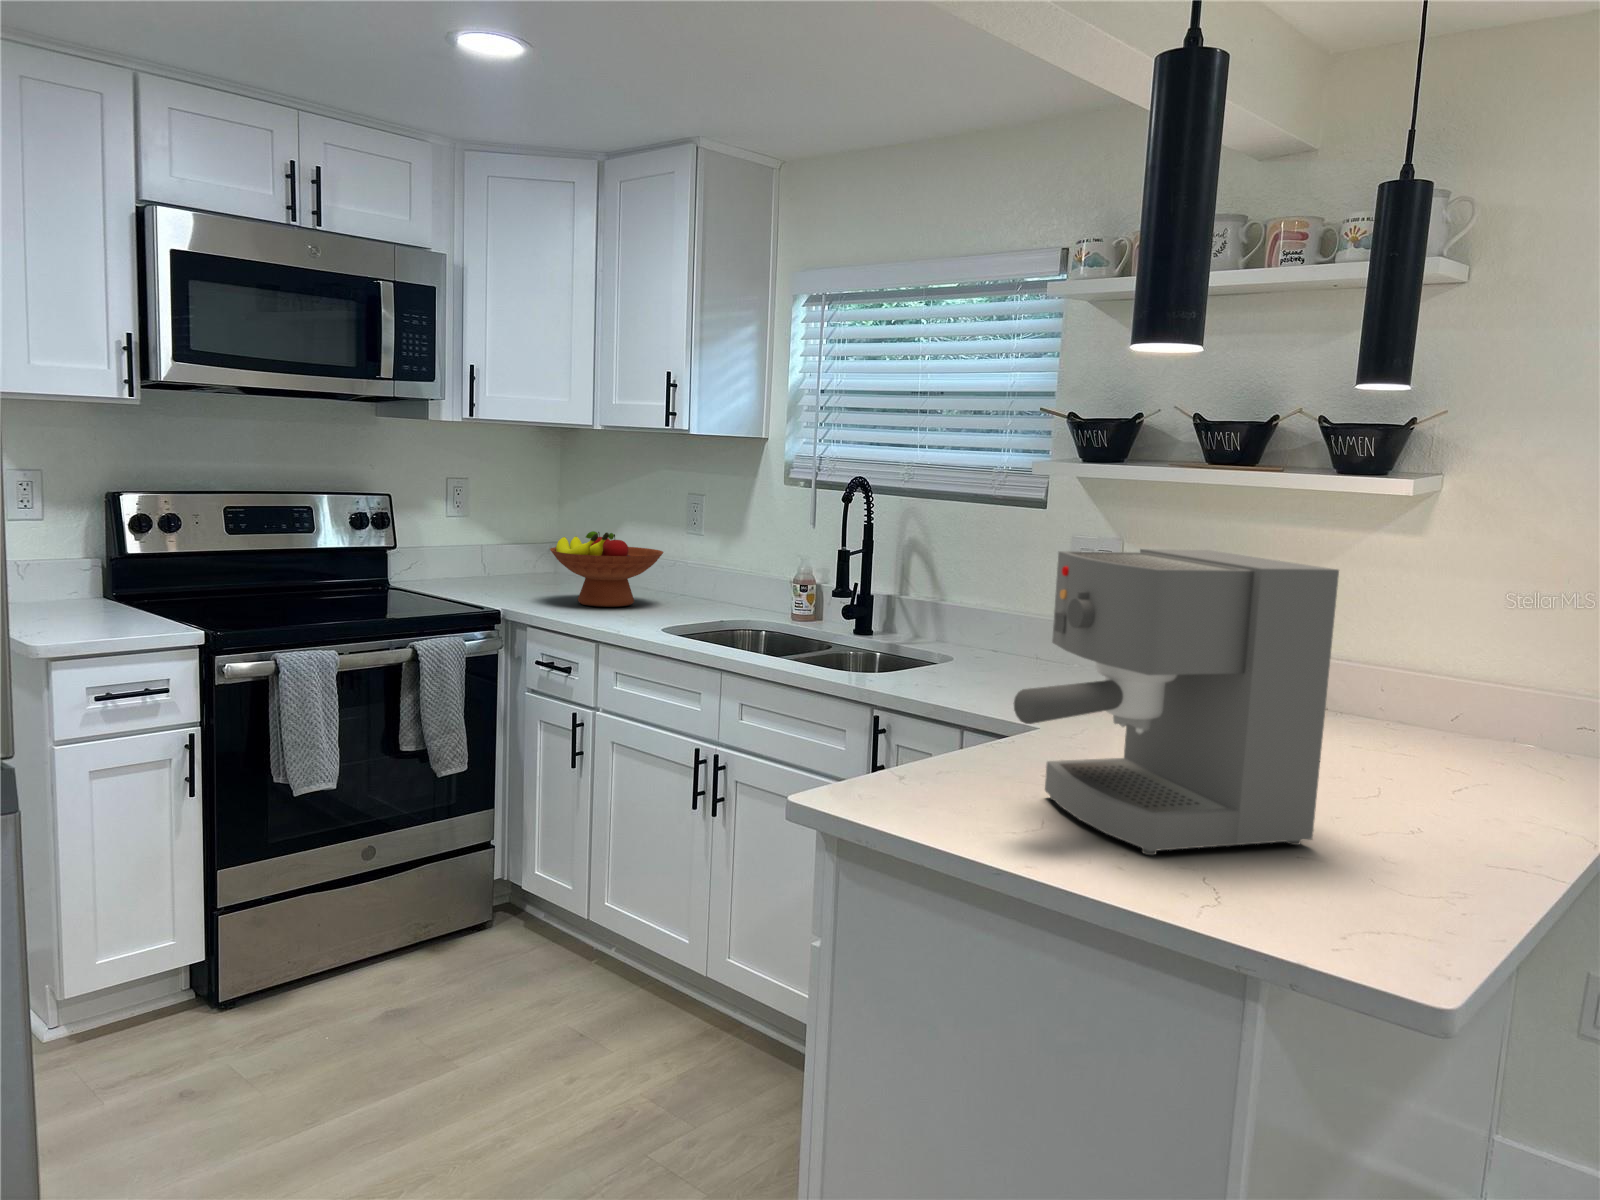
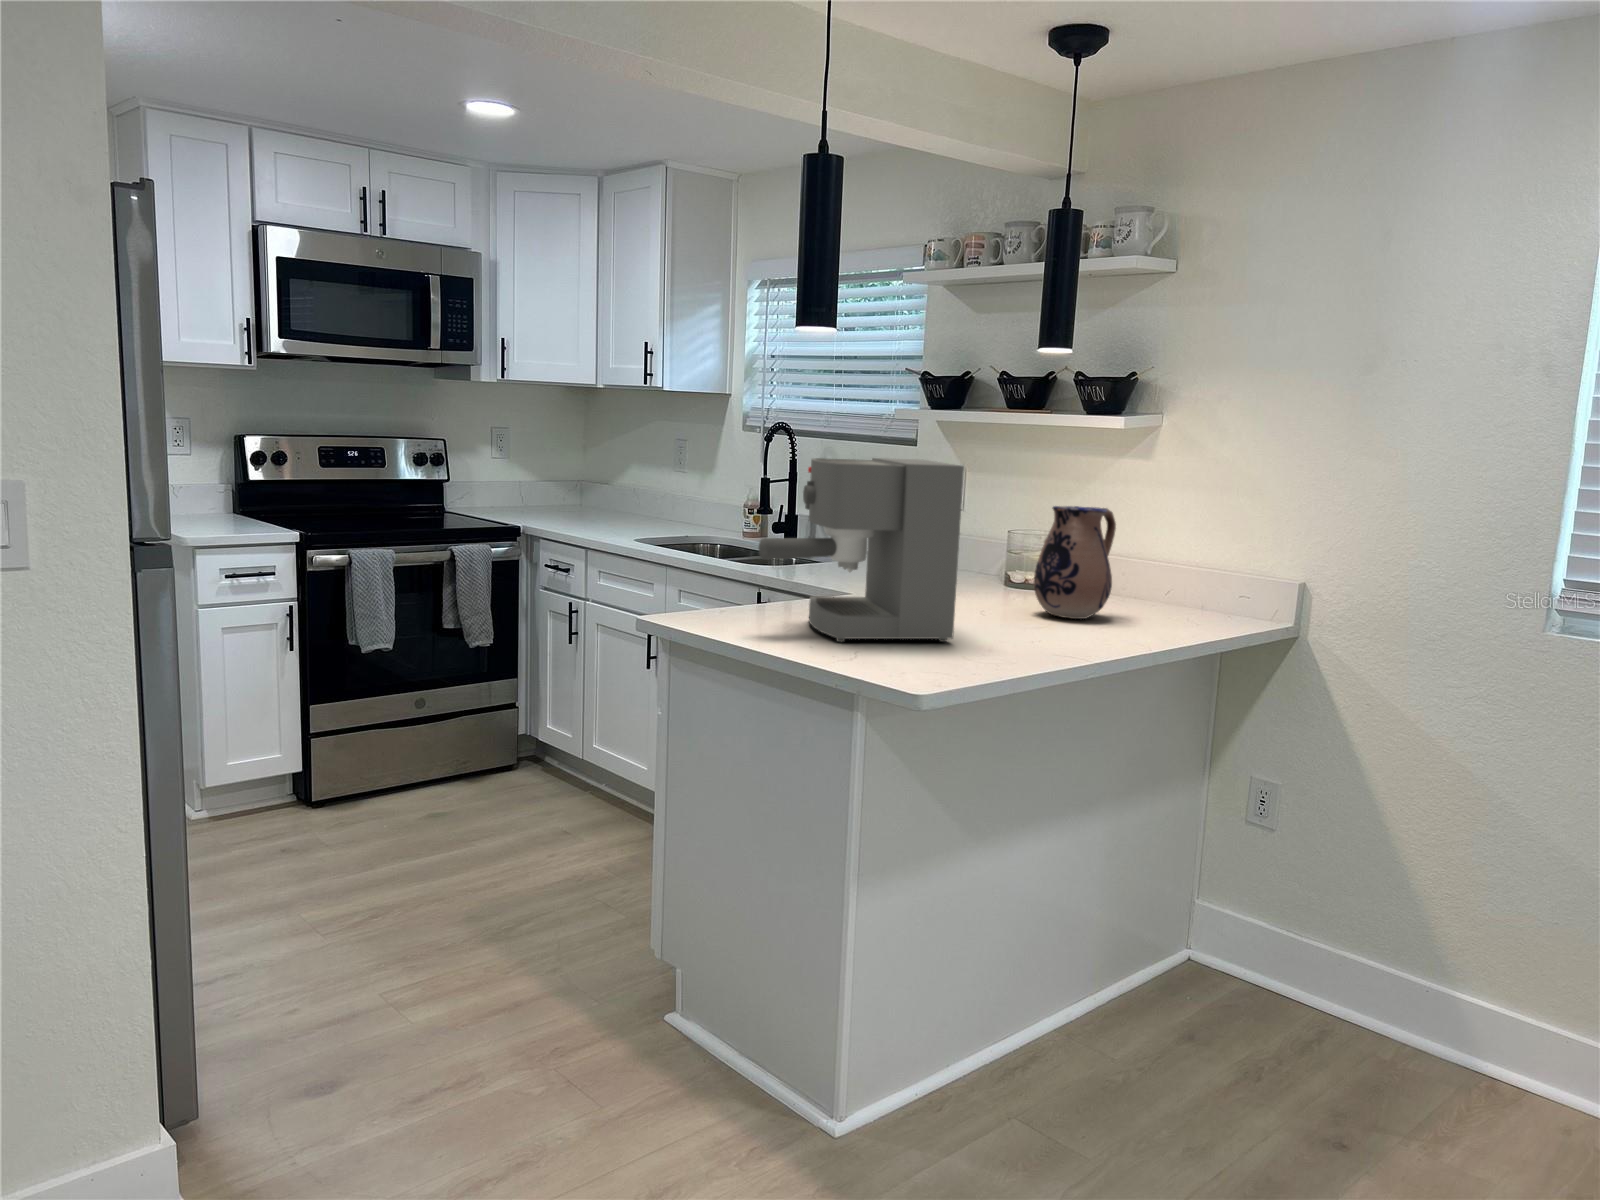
fruit bowl: present [550,531,663,607] -> none [563,467,652,526]
ceramic pitcher: none [1317,607,1438,772] -> present [1034,506,1116,619]

